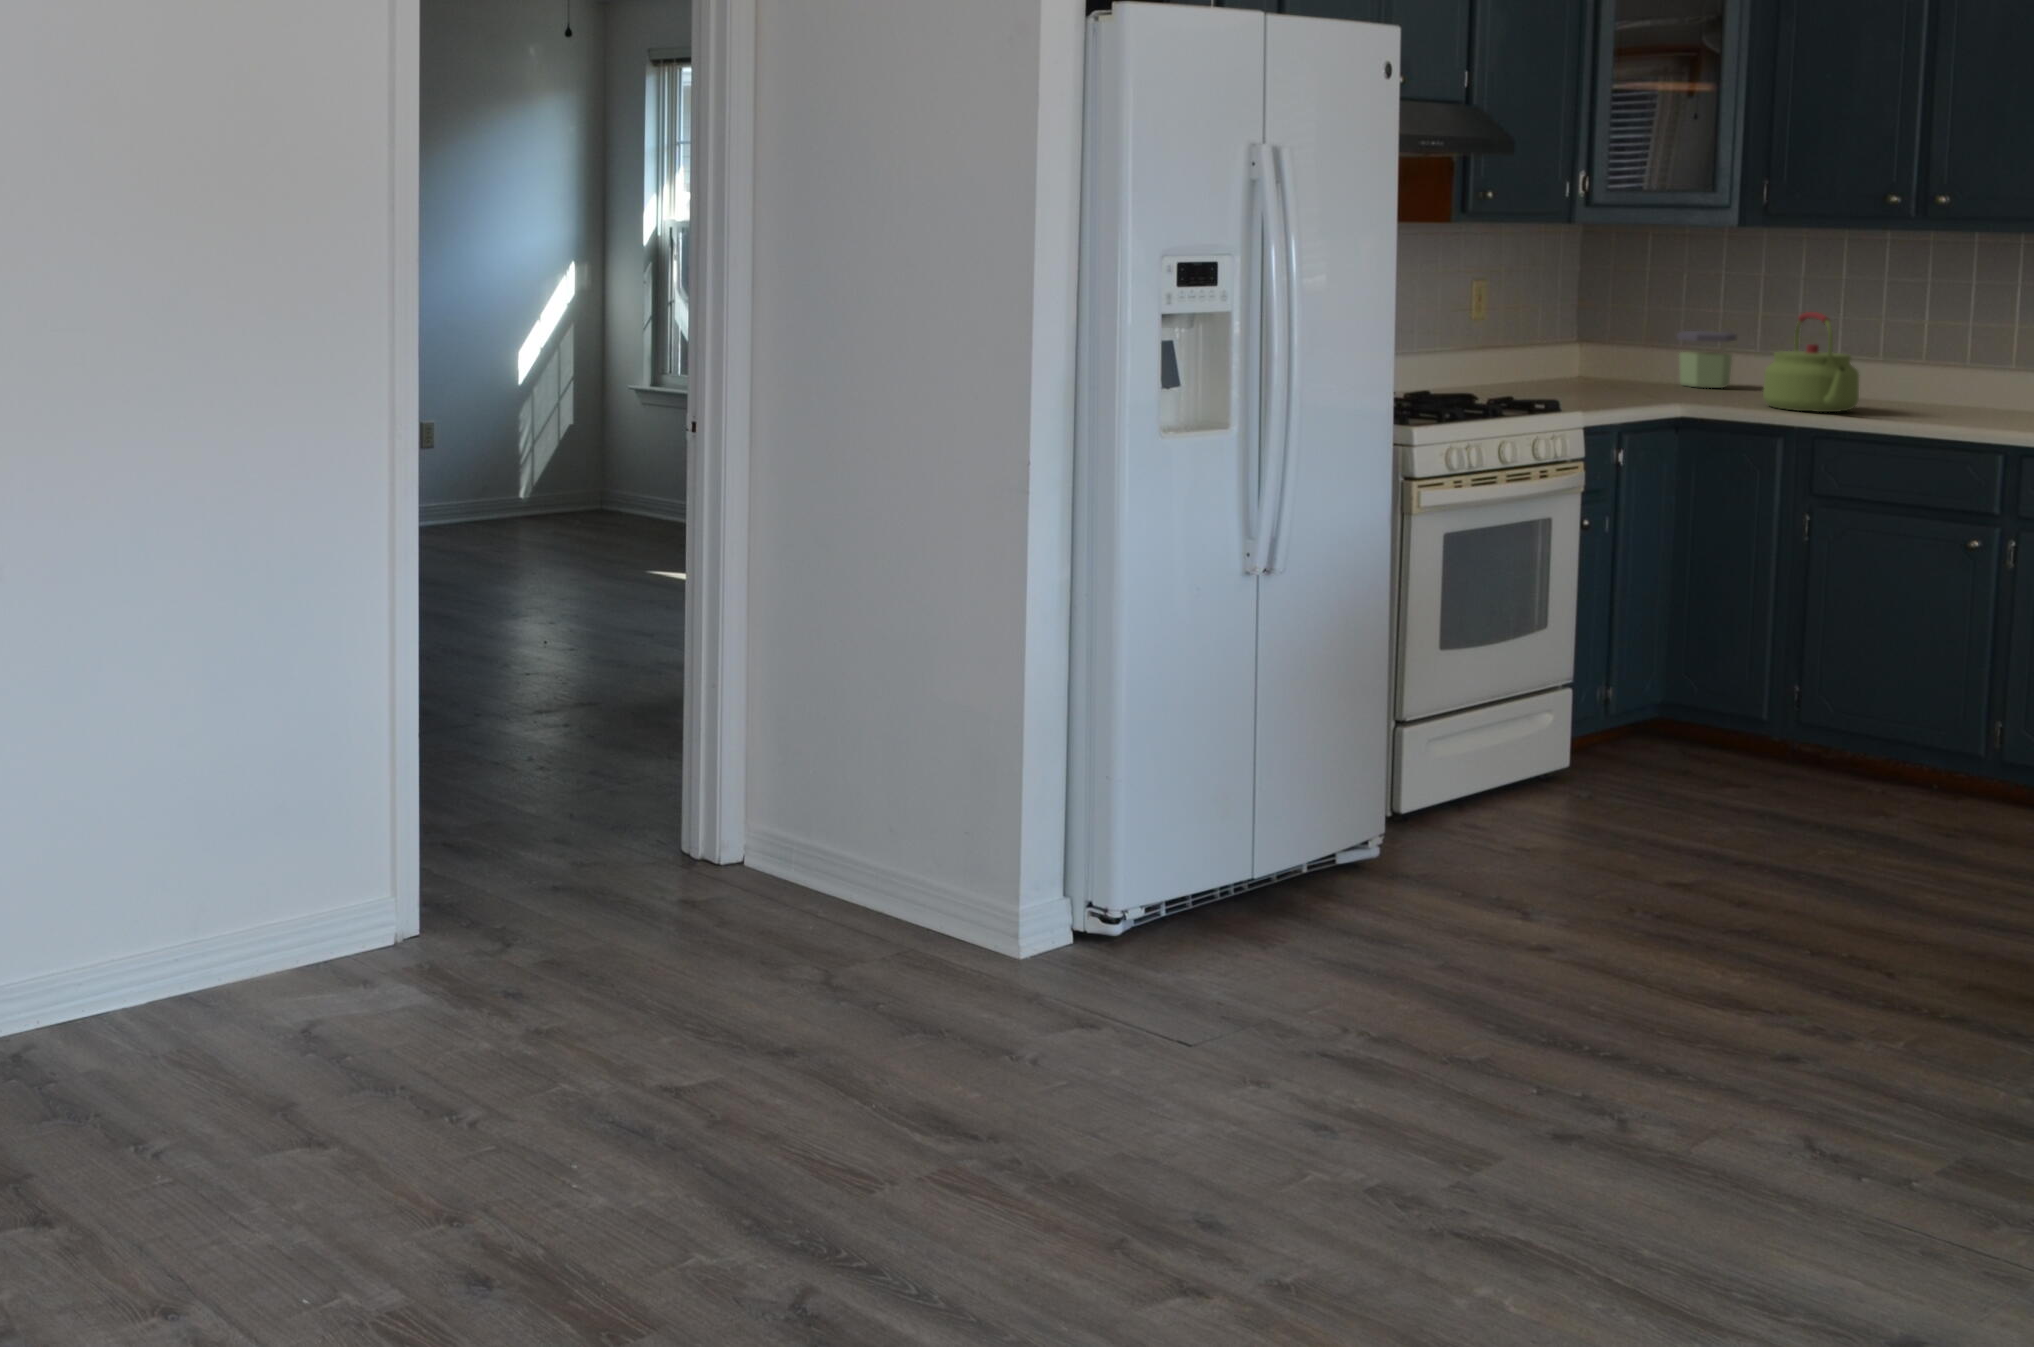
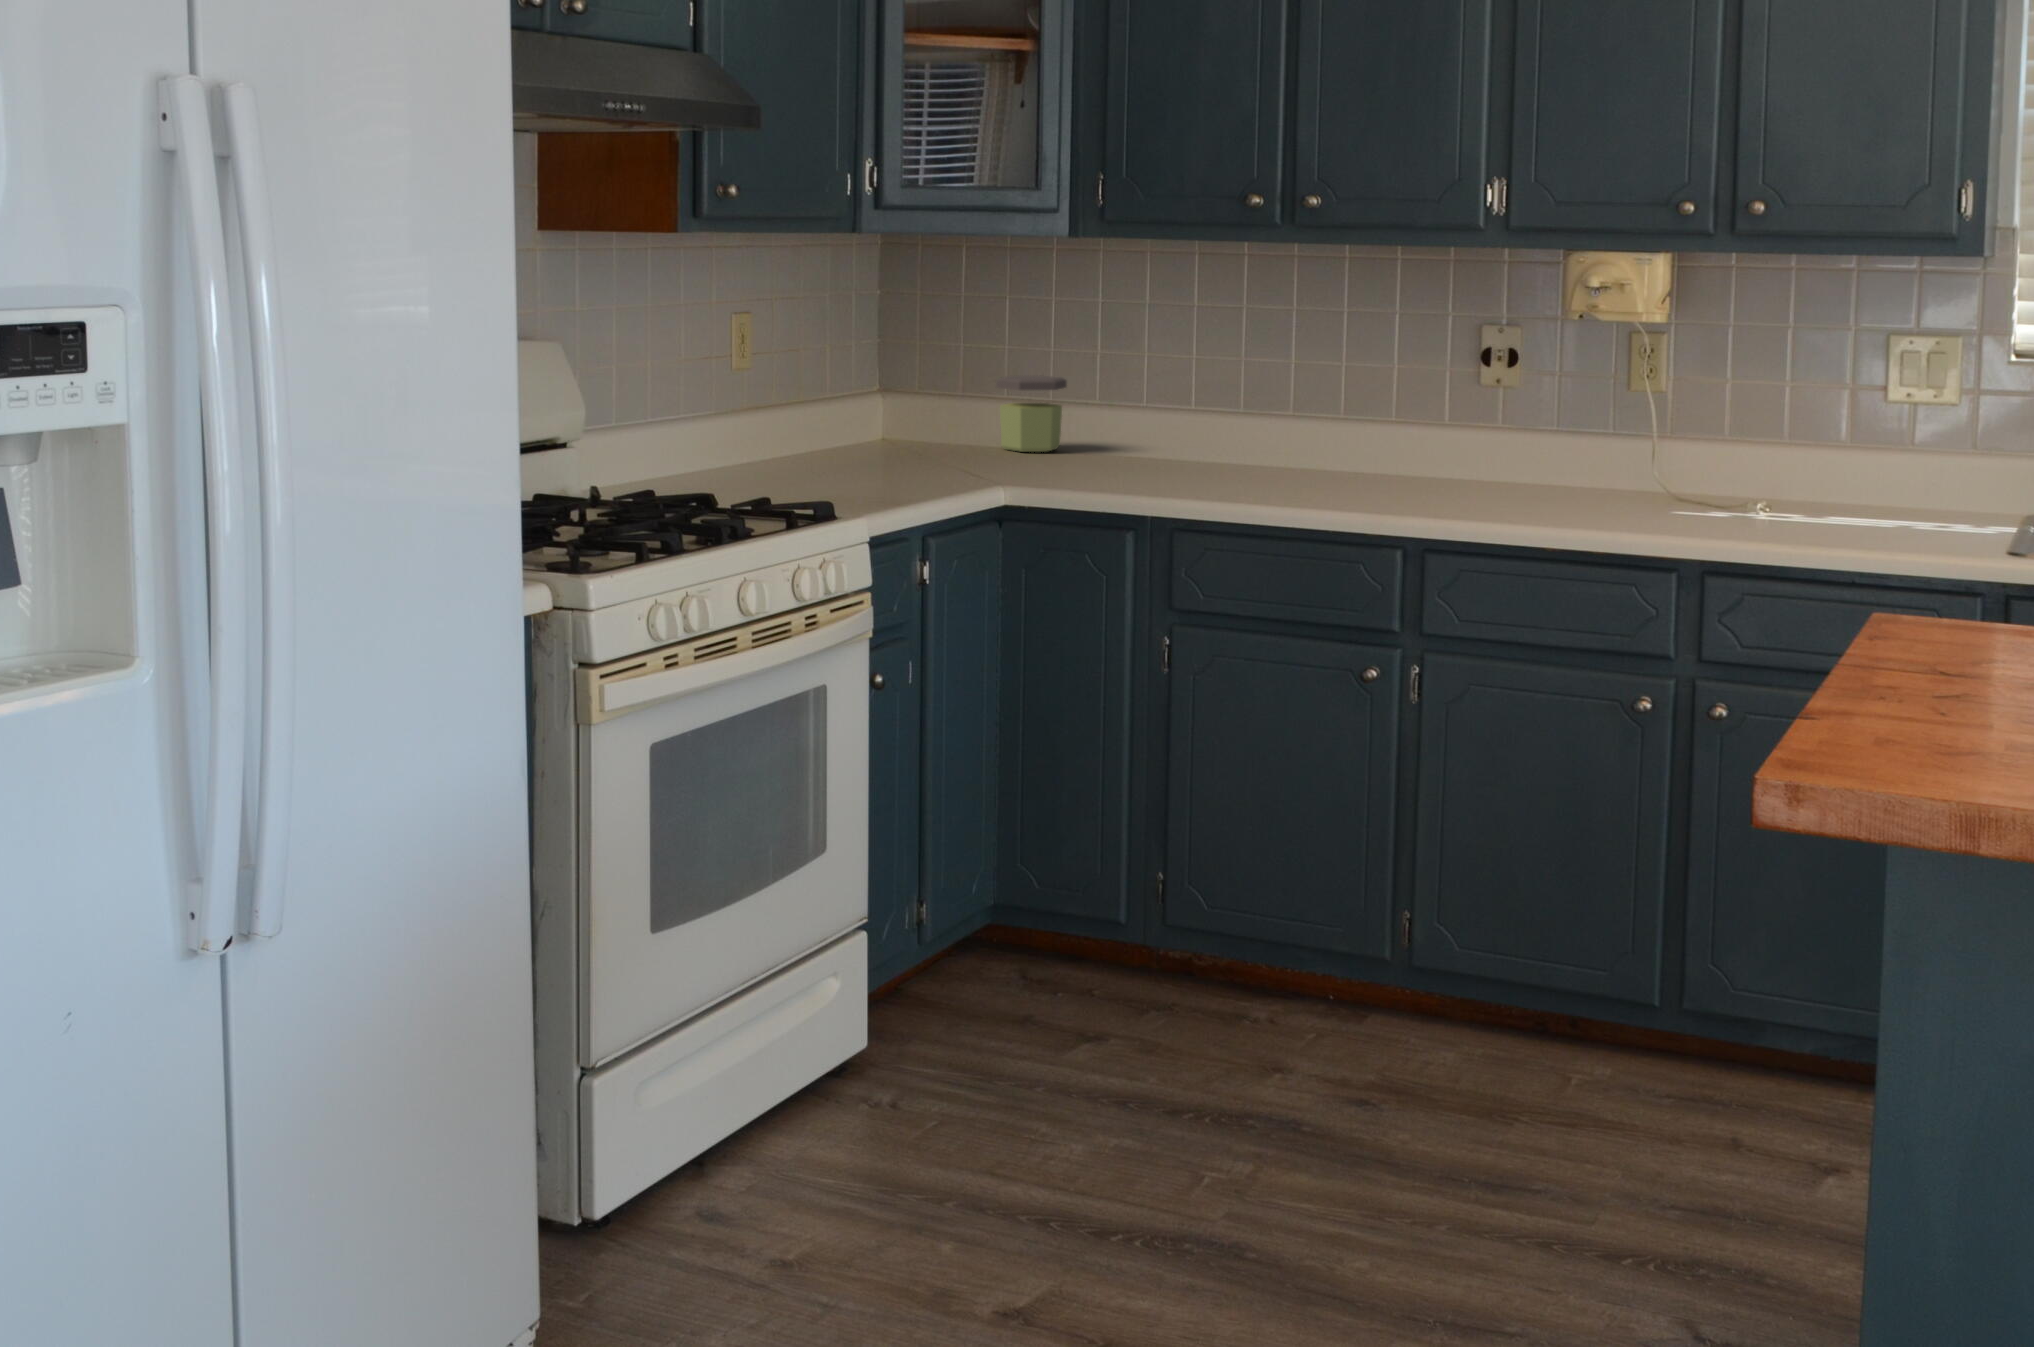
kettle: present [1763,312,1859,412] -> none [1100,353,1213,489]

